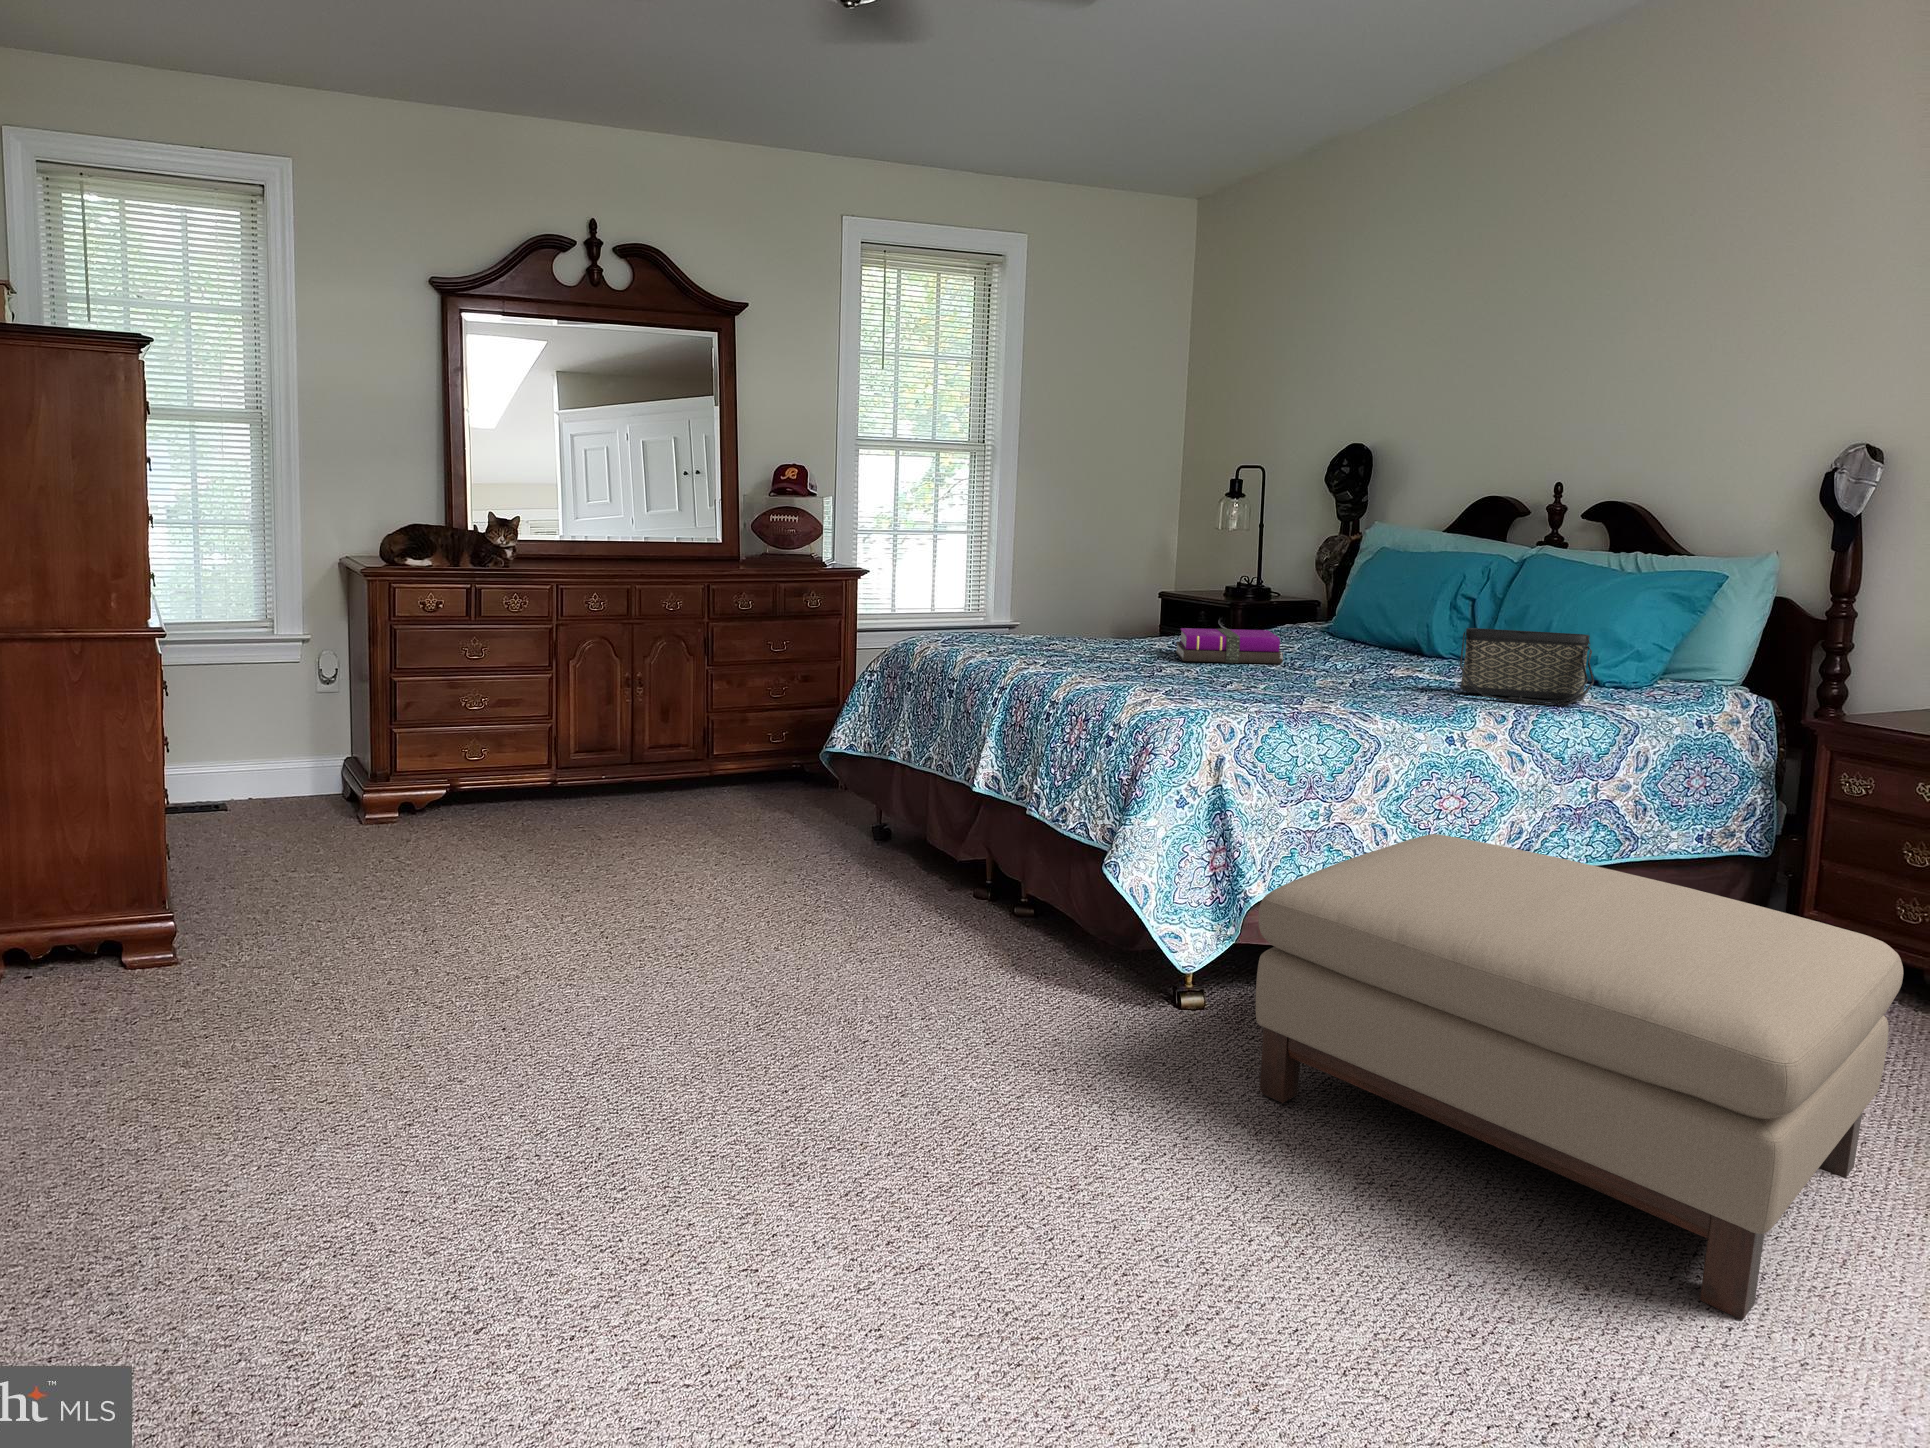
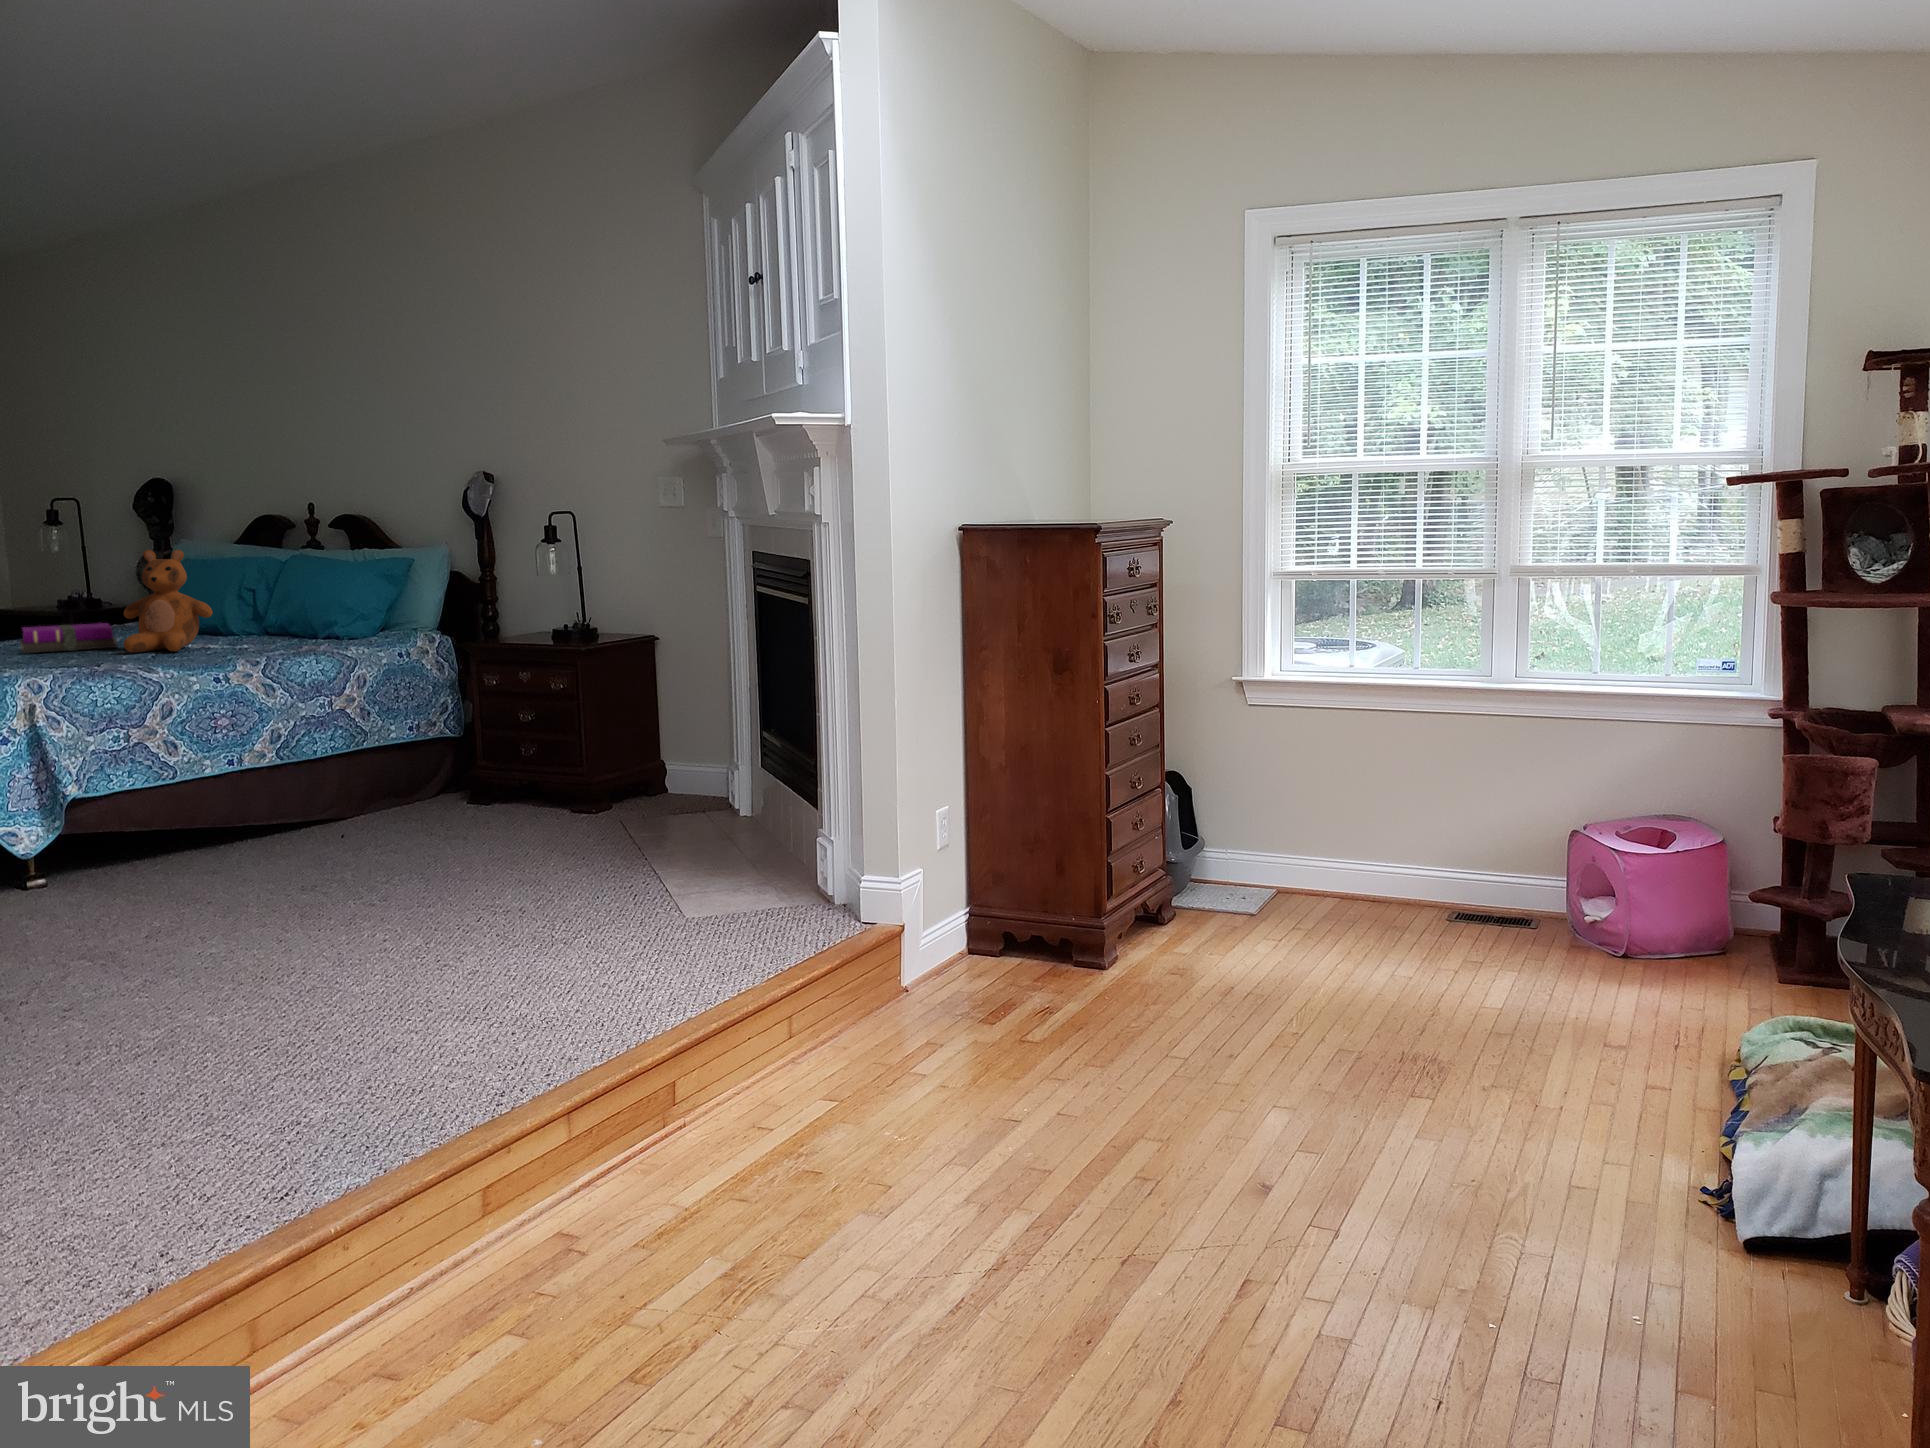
teddy bear: none [1299,544,1410,681] -> present [124,550,213,652]
handbag: present [1460,628,1594,705] -> none [238,604,327,653]
ottoman: present [1256,834,1903,1320] -> none [54,736,424,914]

